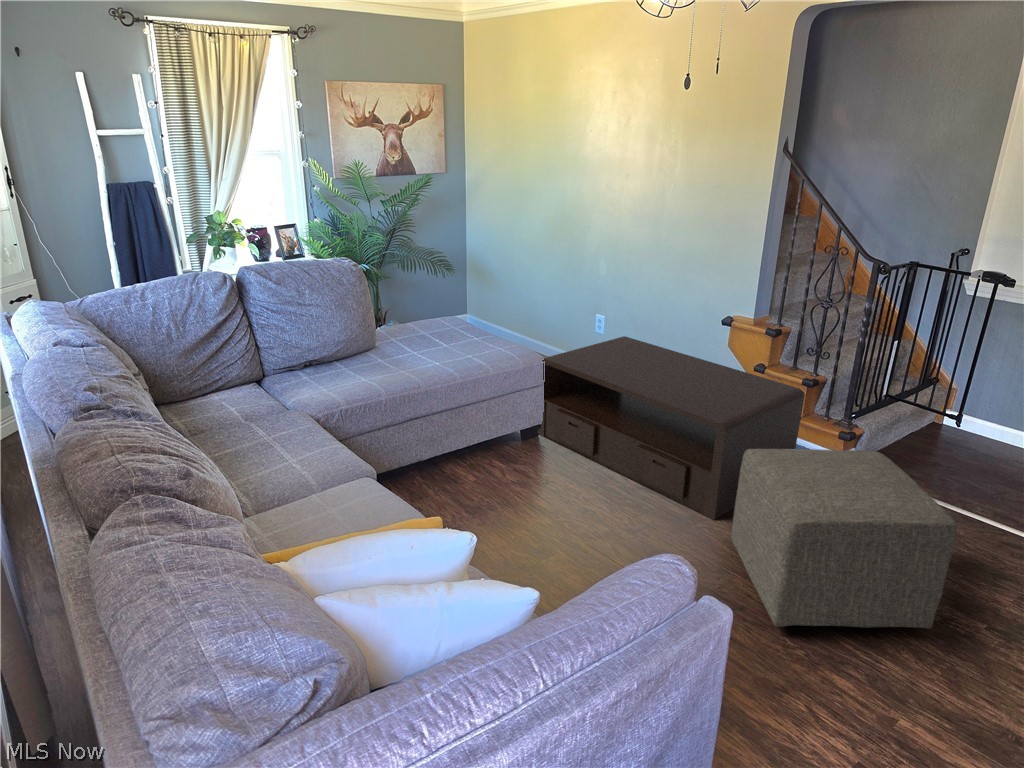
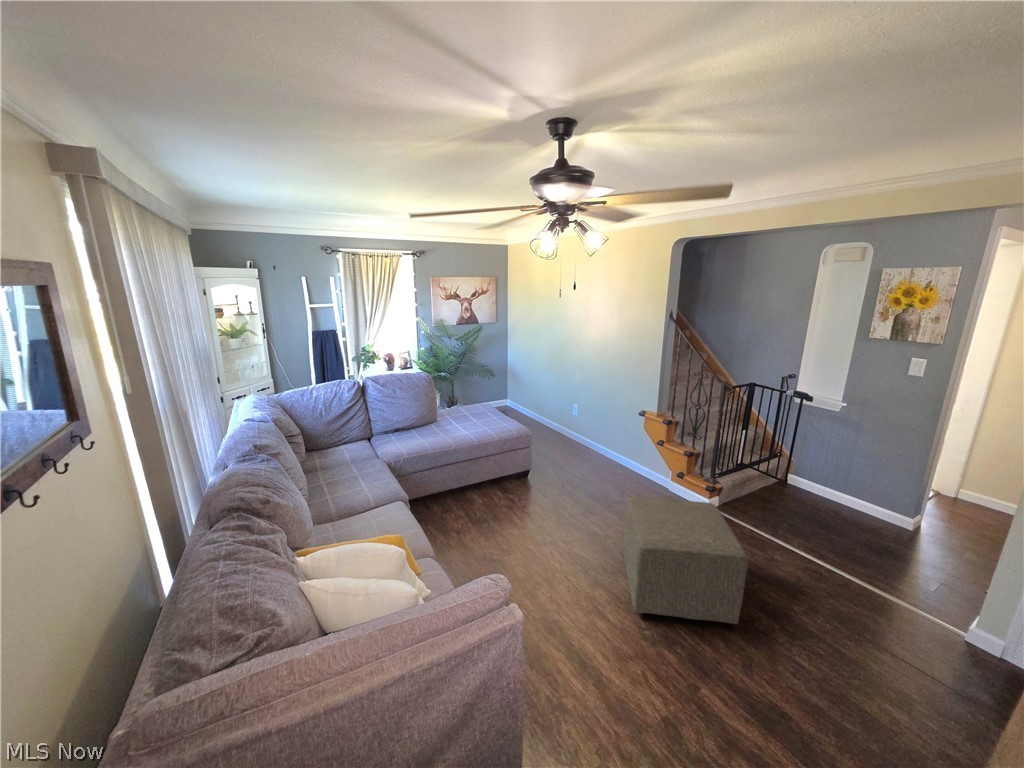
coffee table: present [538,336,805,520] -> none [527,420,680,538]

